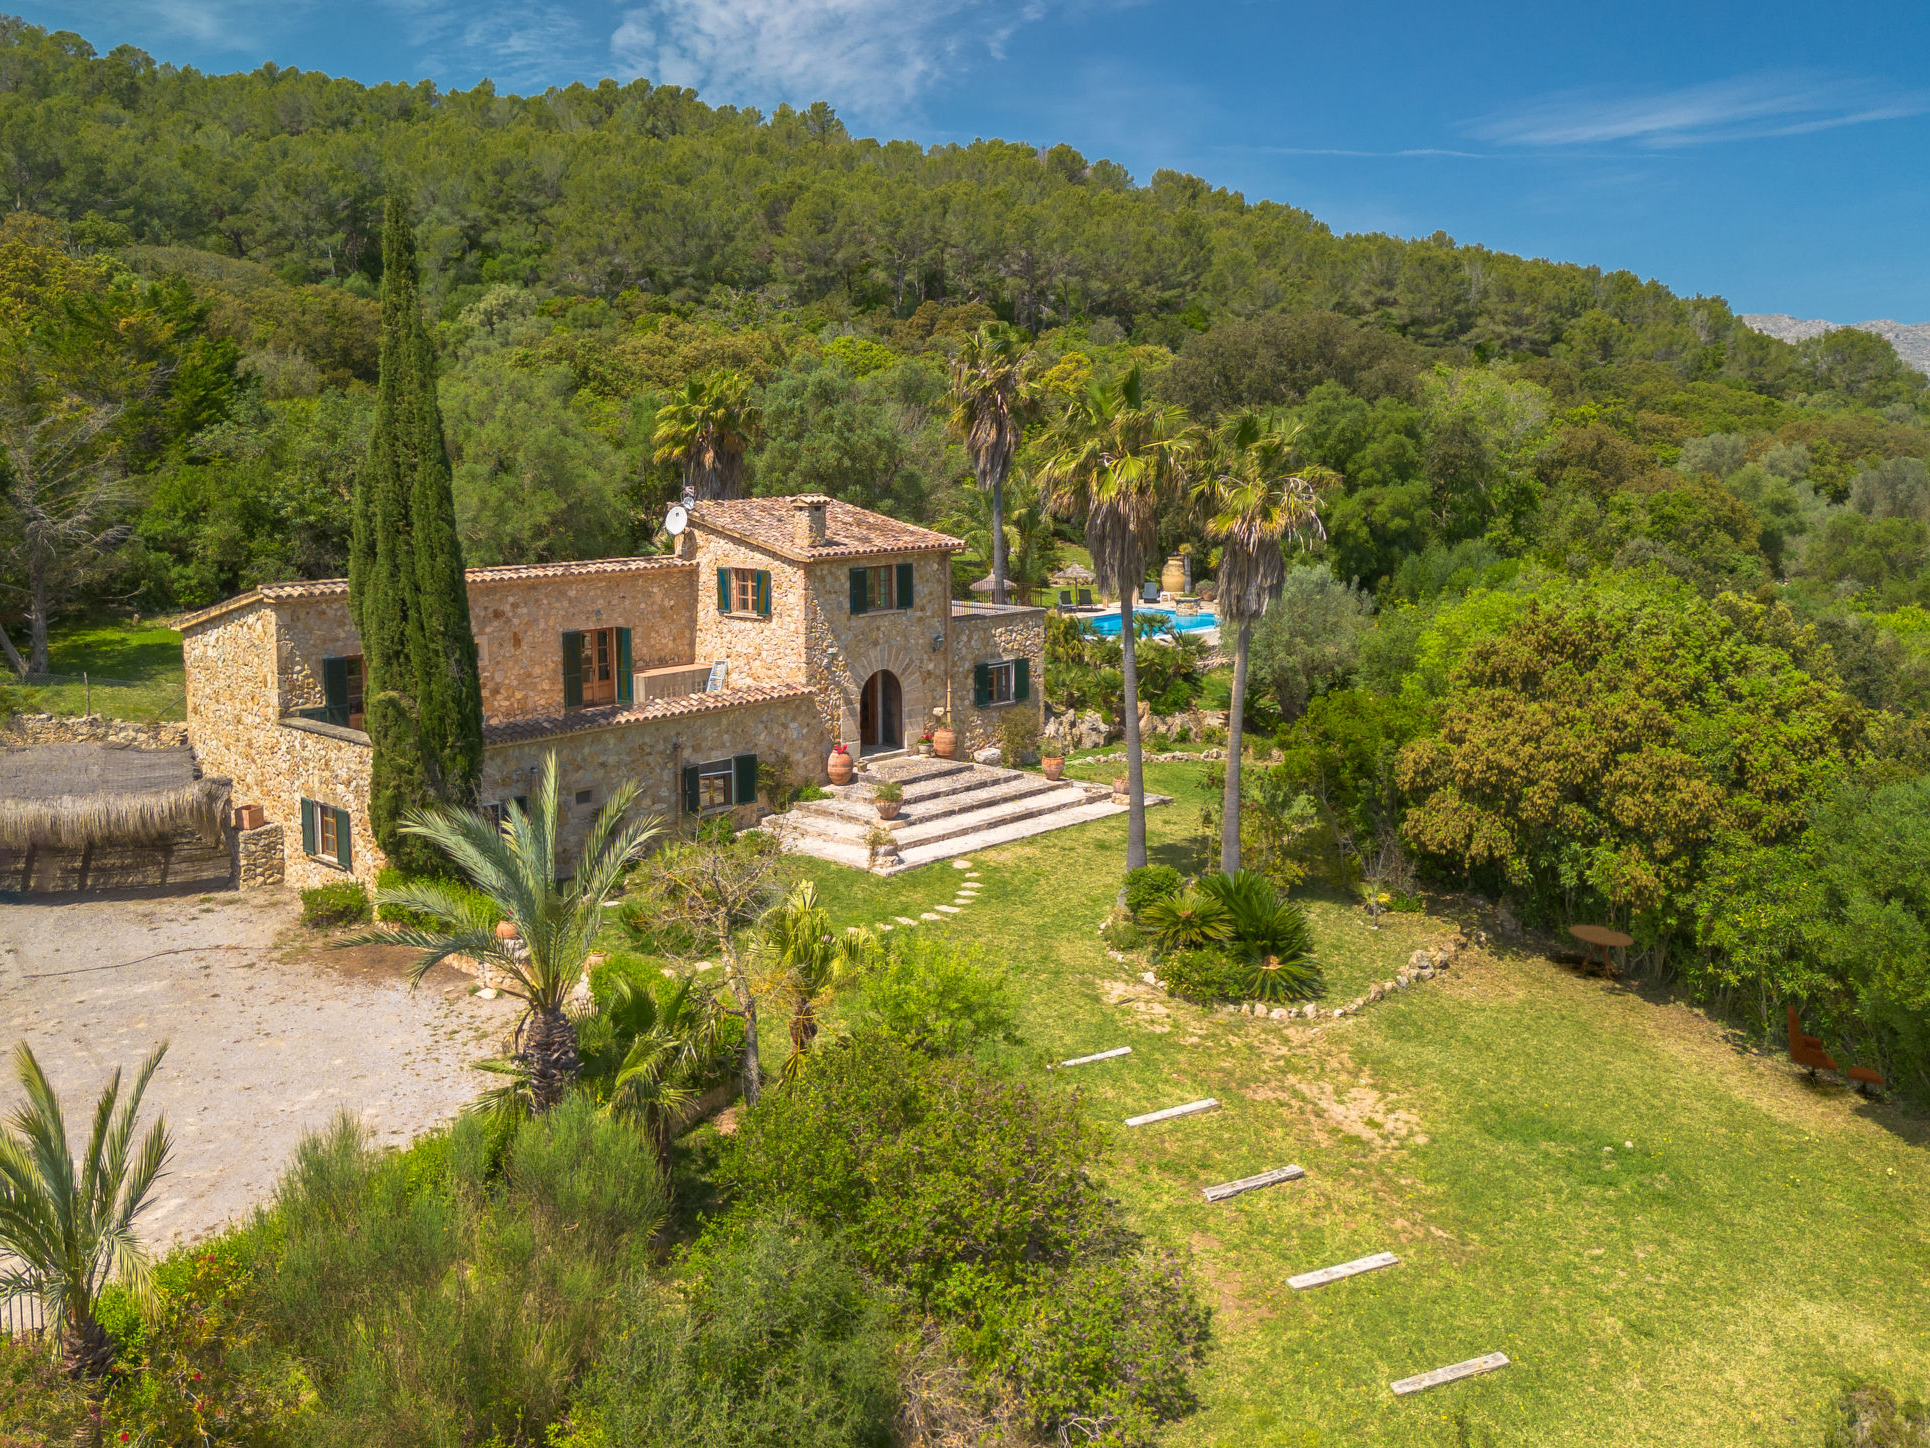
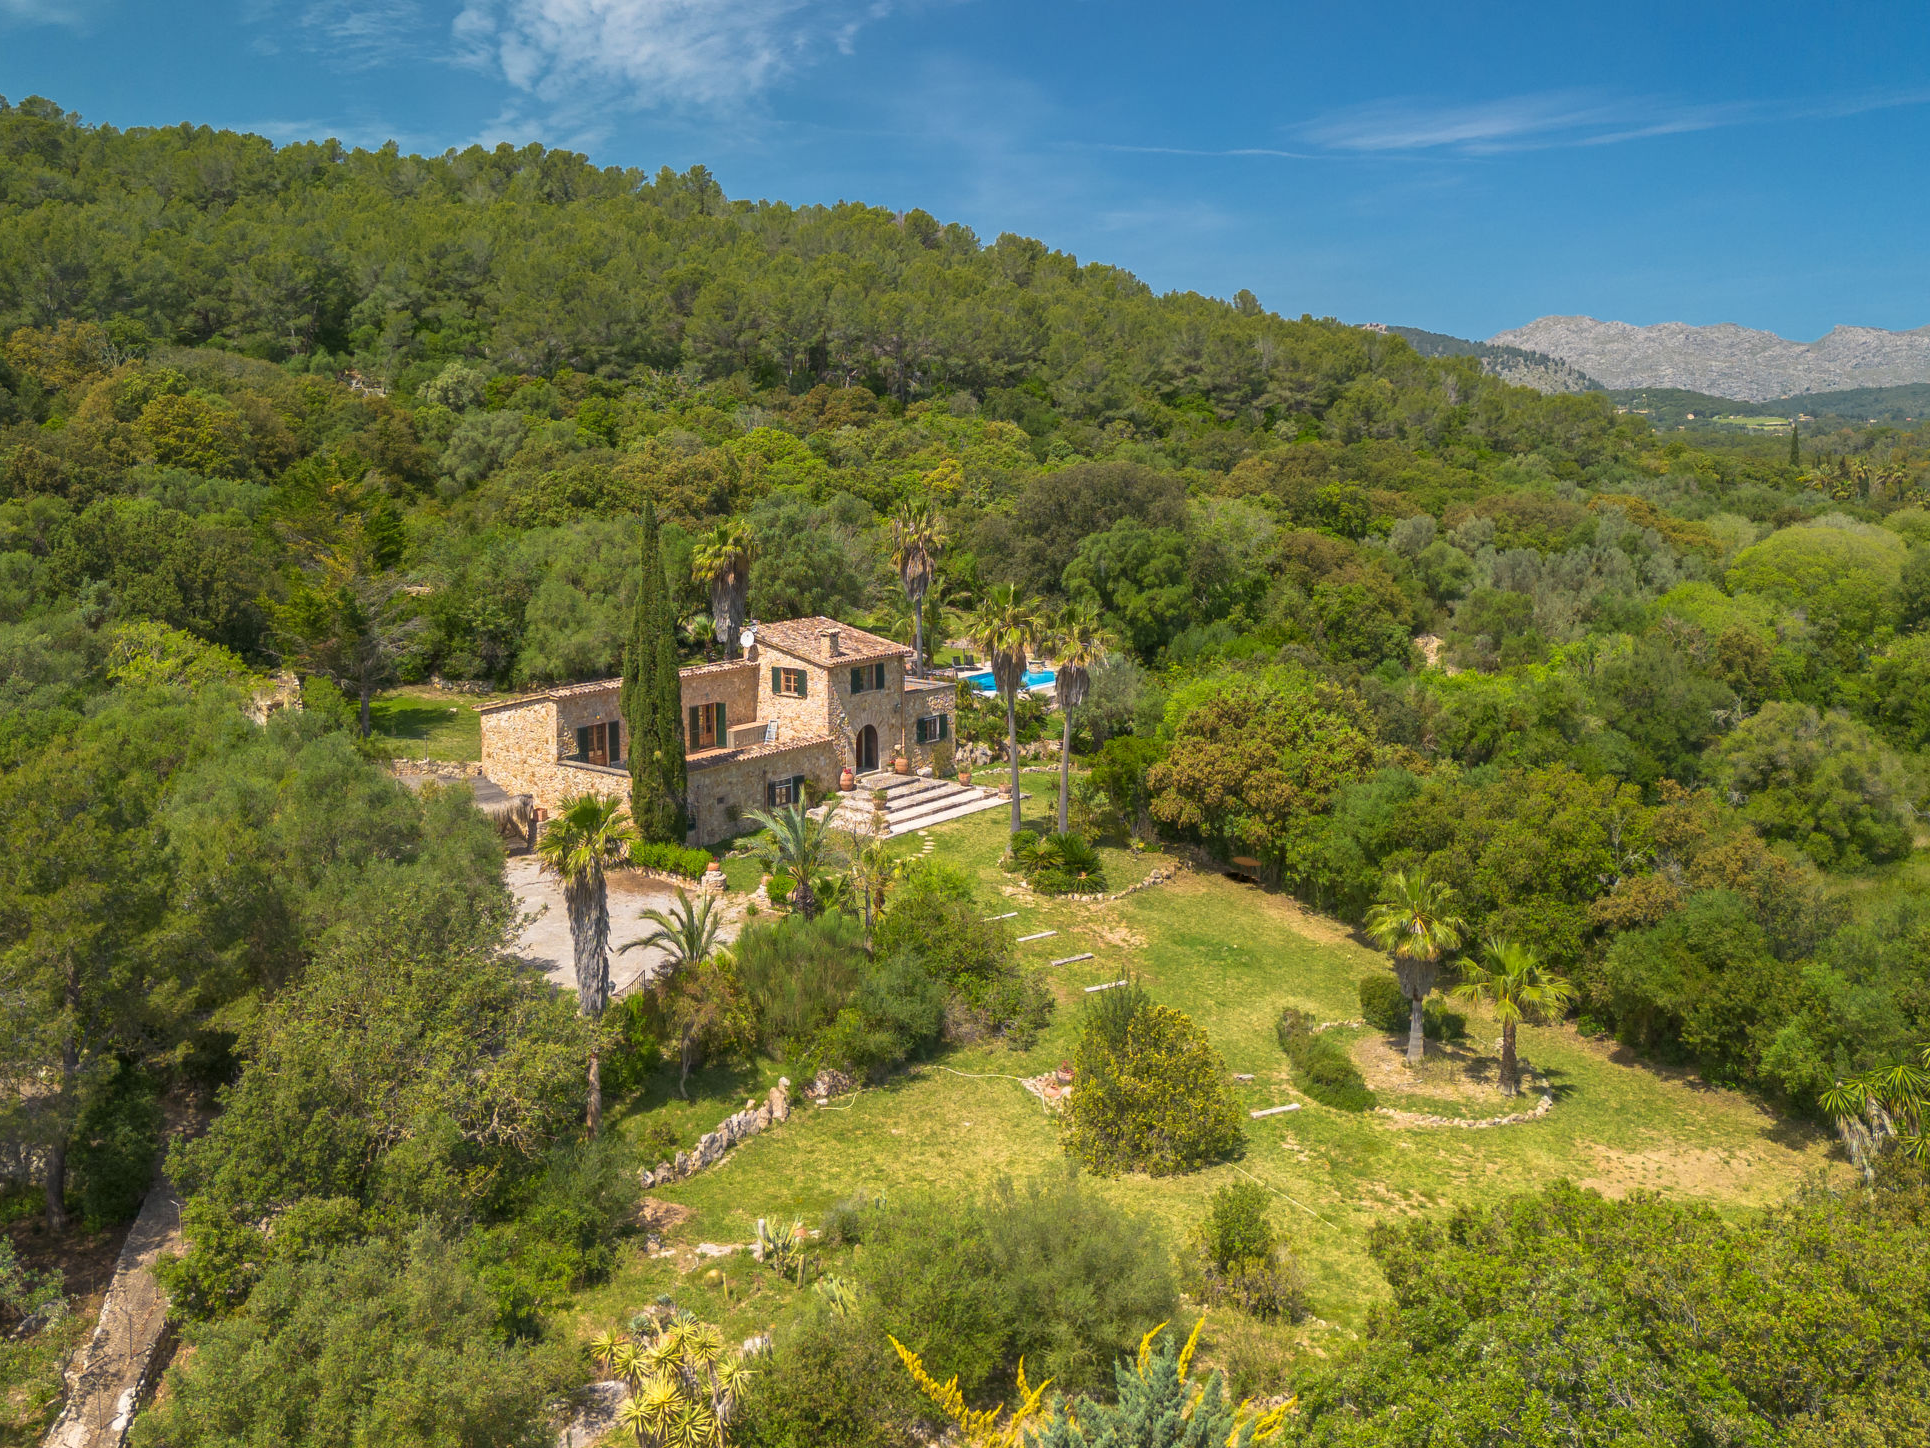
lounge chair: present [1787,1005,1884,1095] -> none [1317,887,1357,927]

